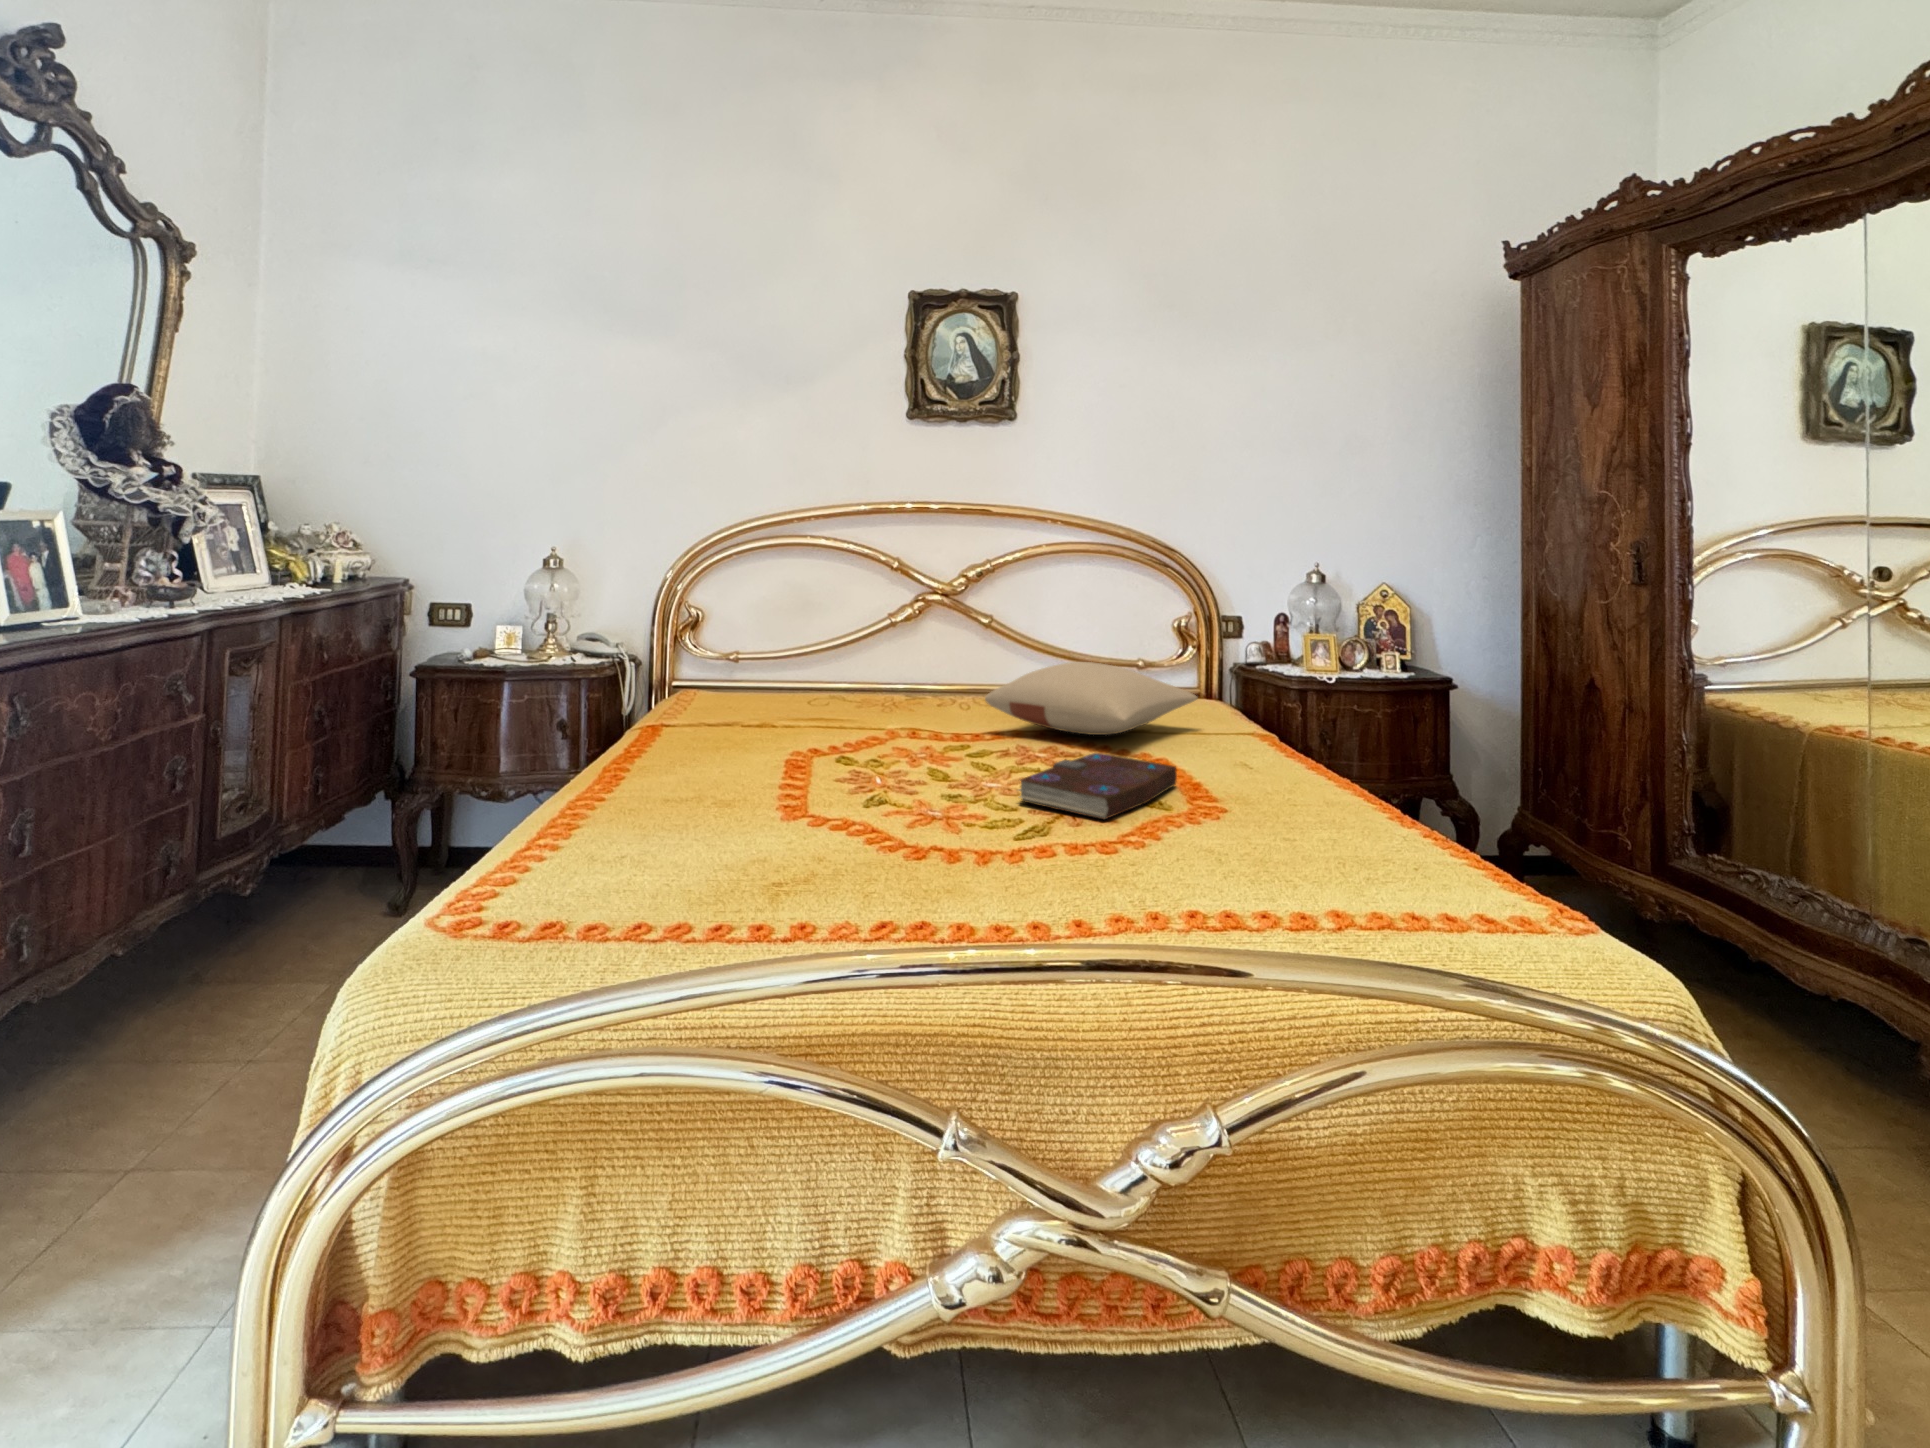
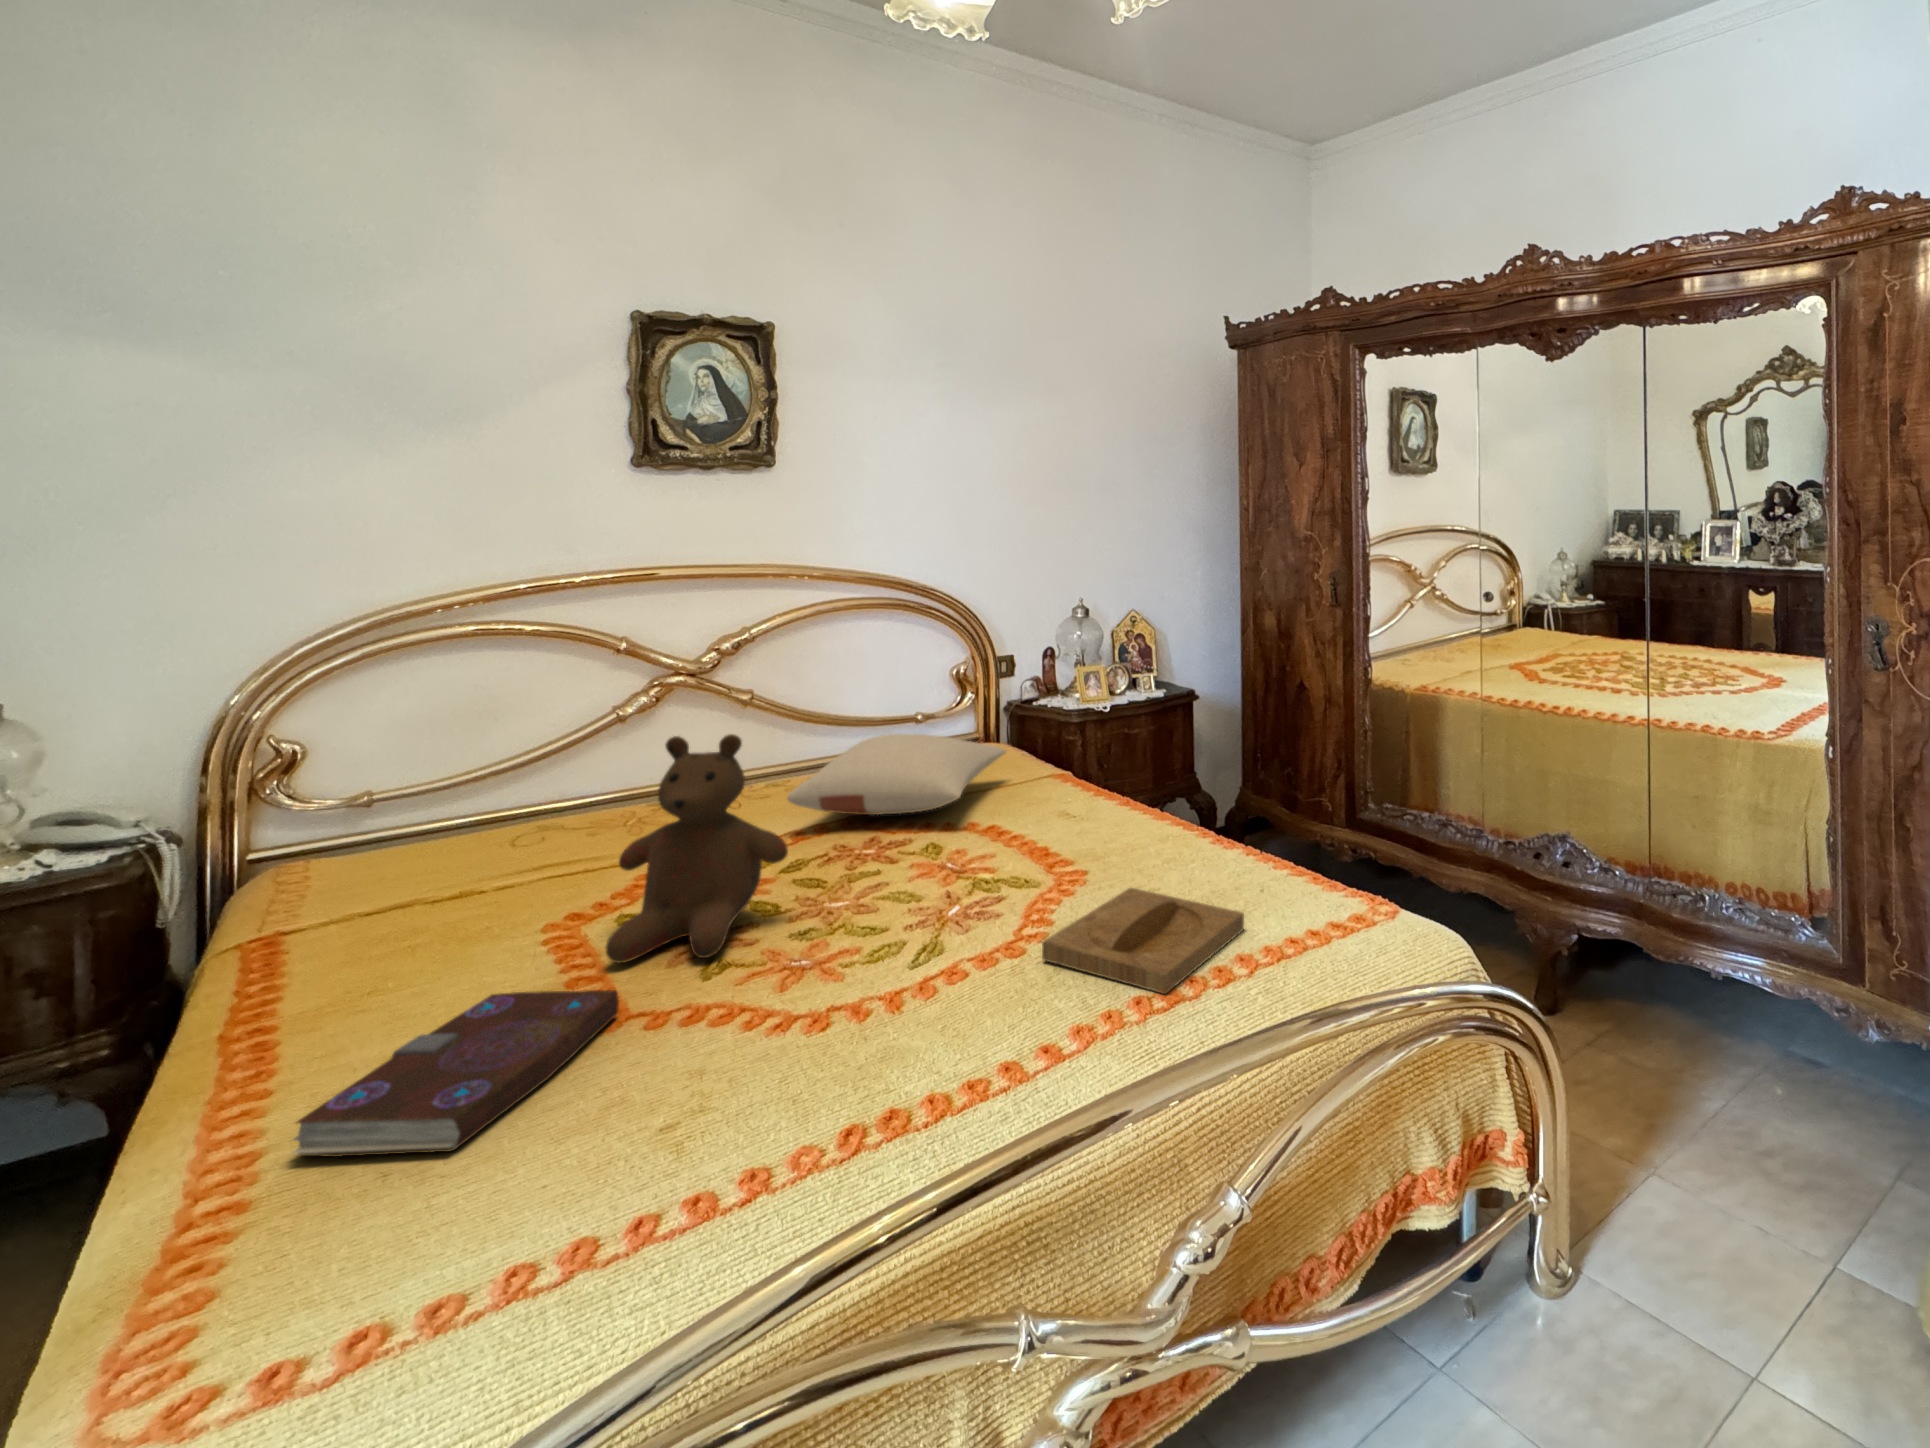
teddy bear: none [810,610,946,791] -> present [606,734,788,963]
book: present [1019,753,1177,819] -> present [293,990,619,1157]
tray: none [1124,824,1364,919] -> present [1042,888,1244,994]

